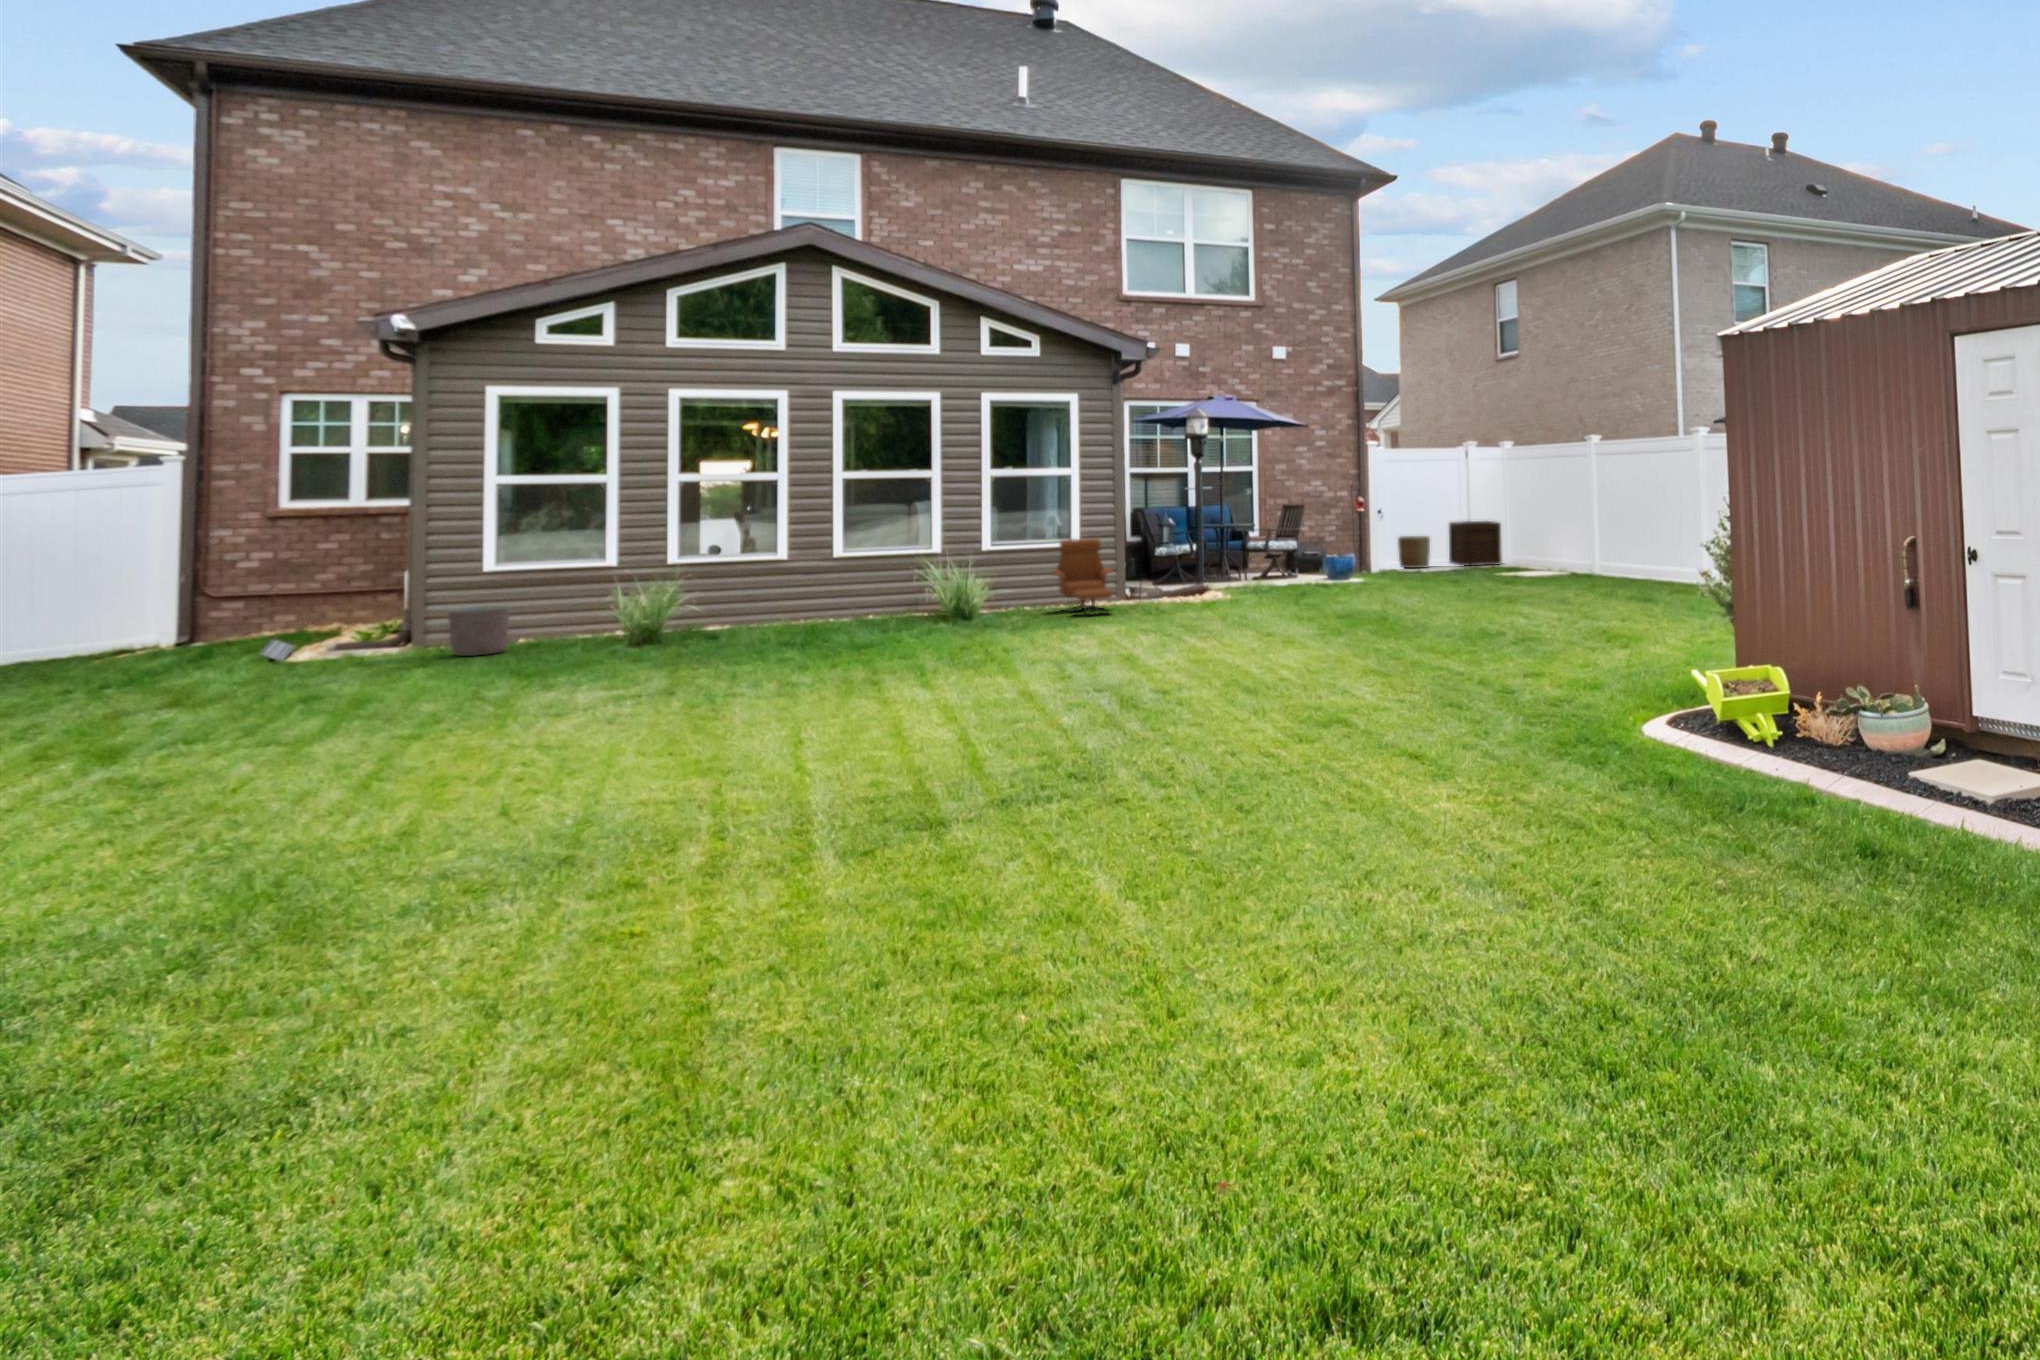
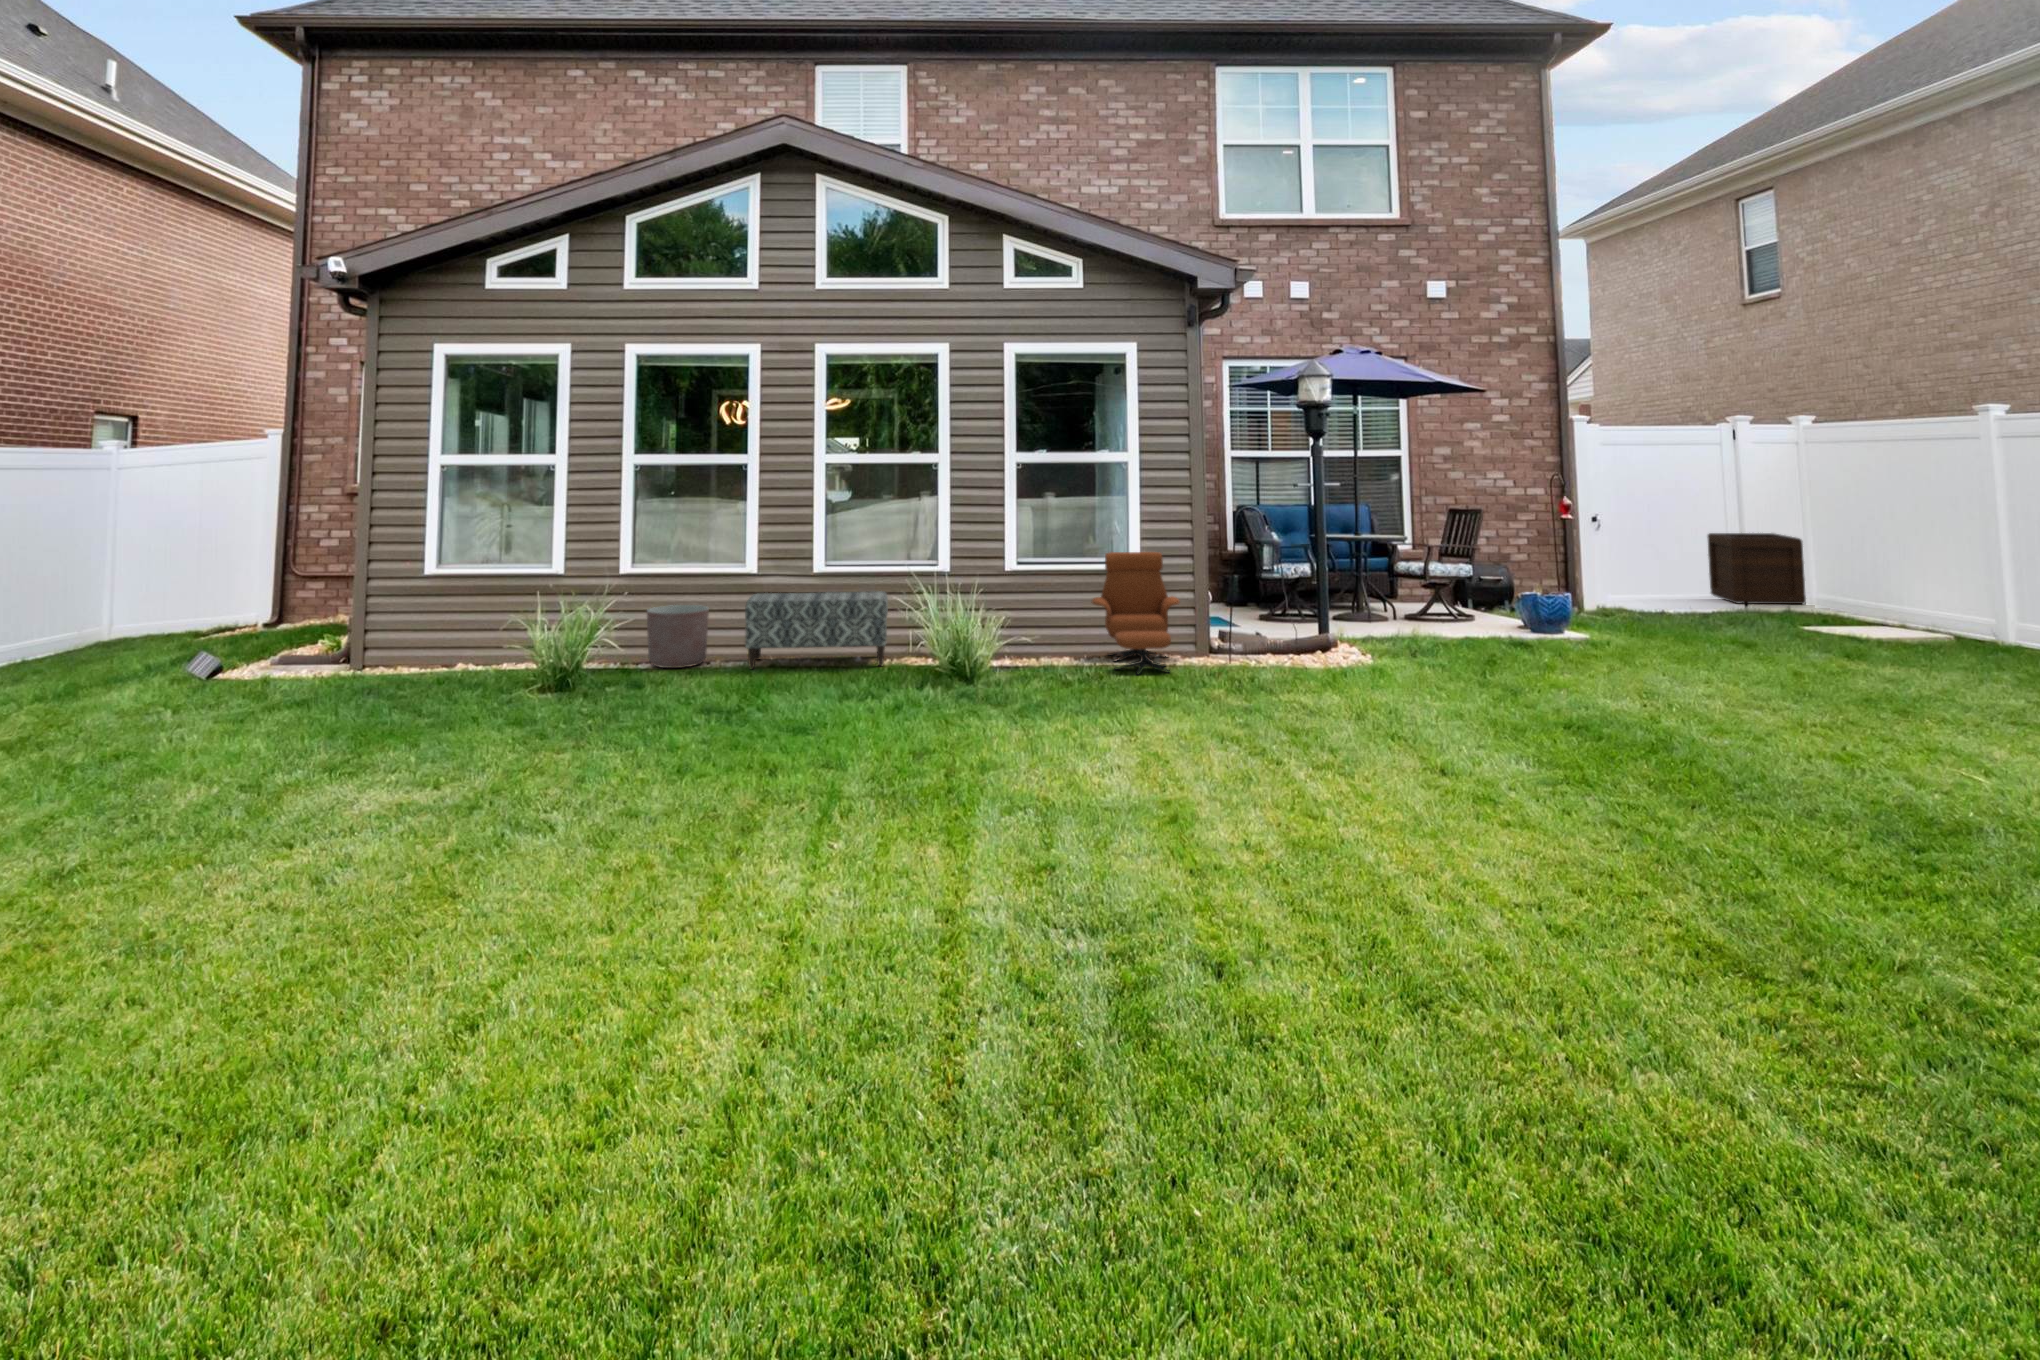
woven basket: present [1398,536,1430,568] -> none [1626,552,1680,603]
bench: none [785,575,903,633] -> present [745,591,888,669]
planter: present [448,606,509,656] -> present [647,605,709,668]

